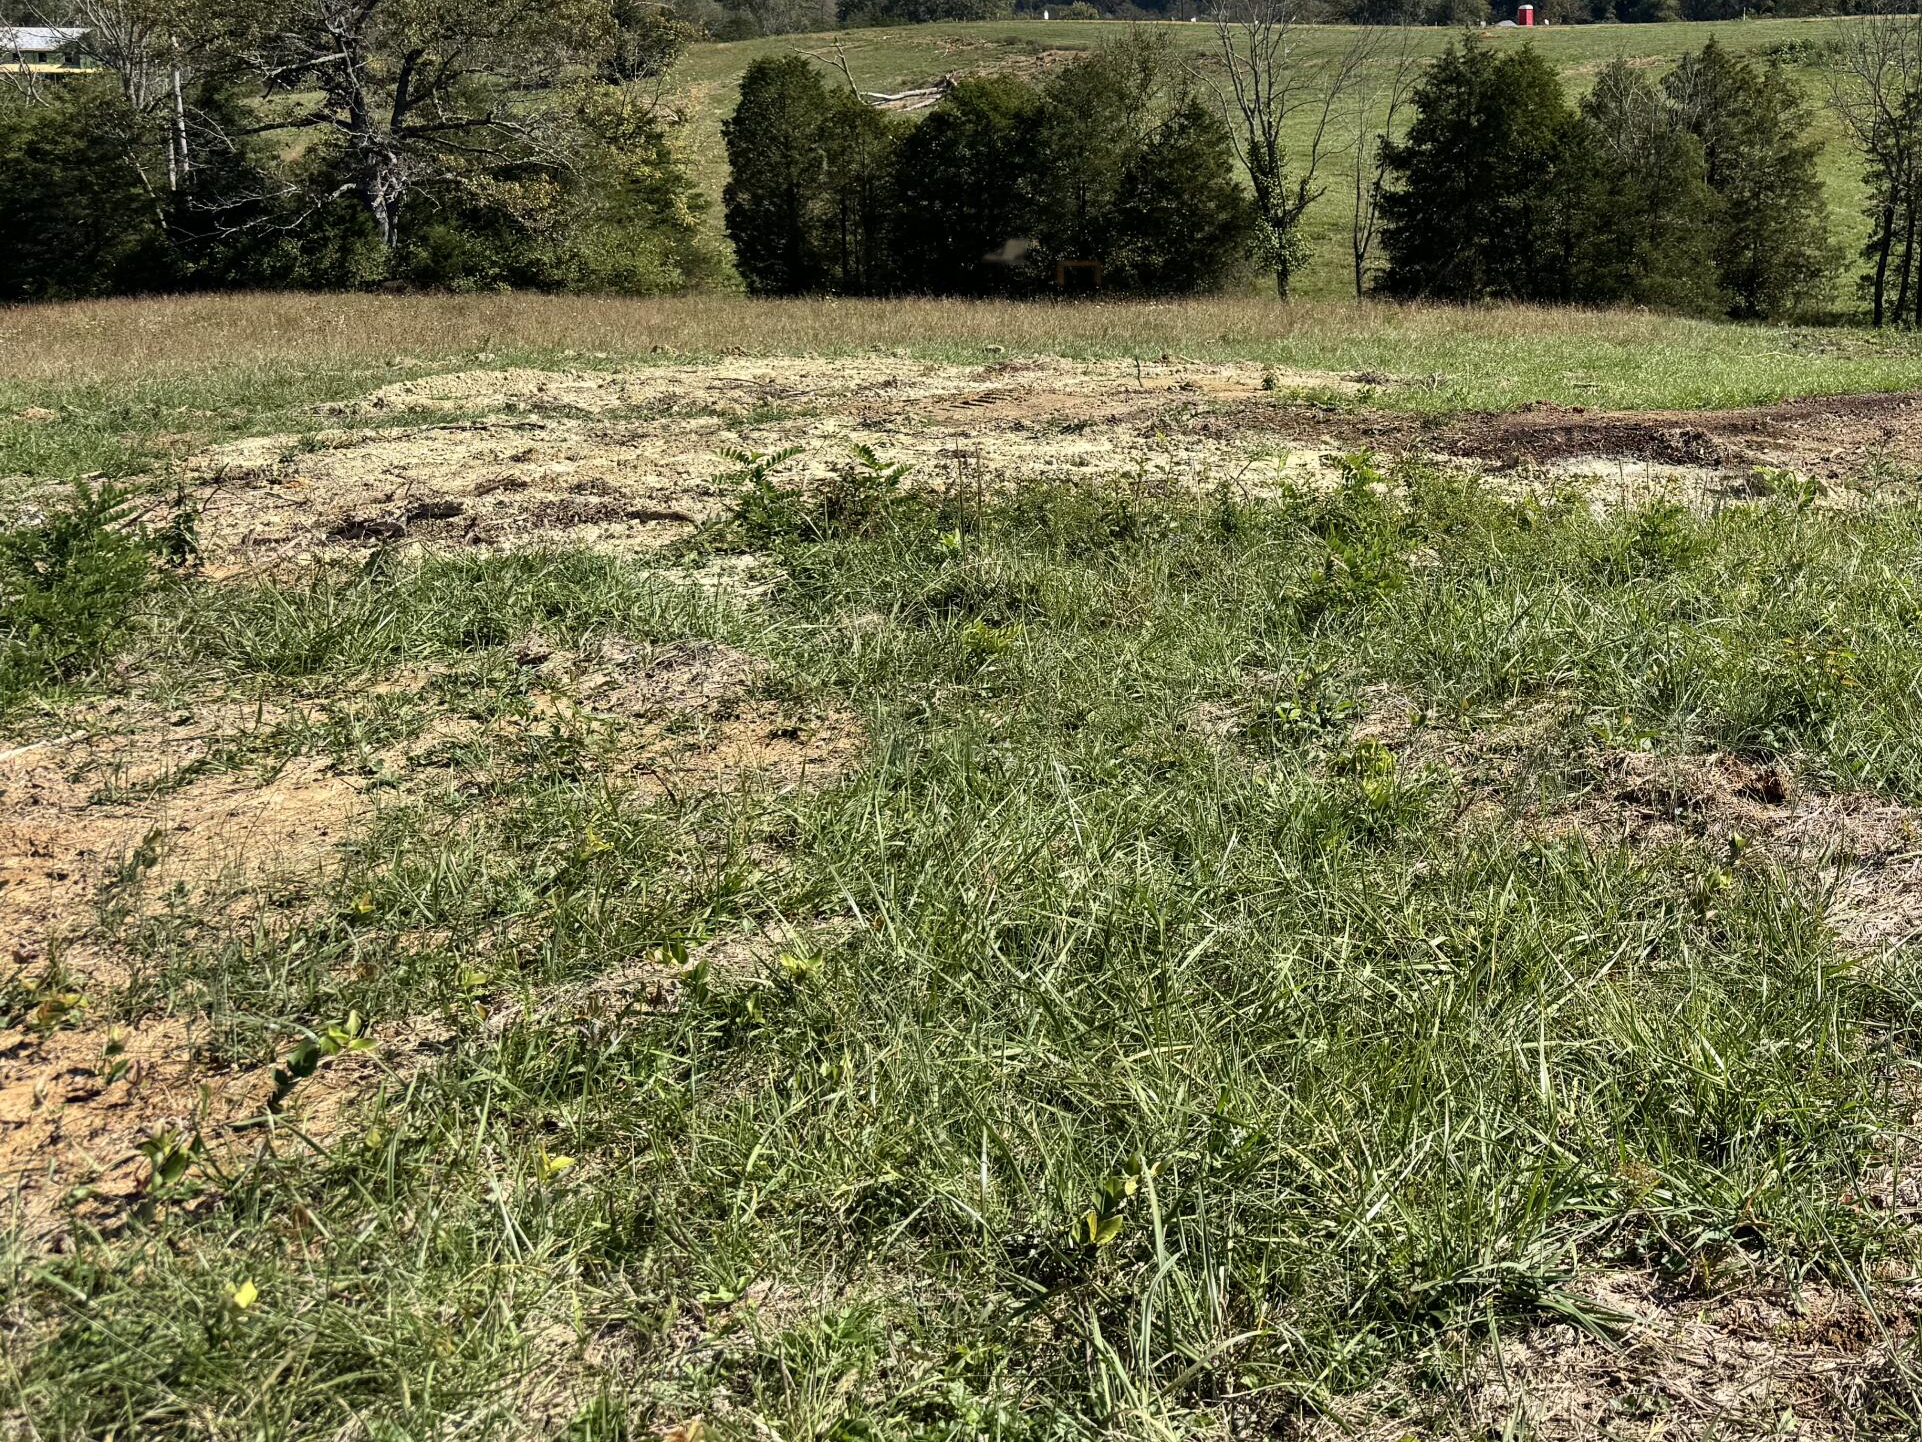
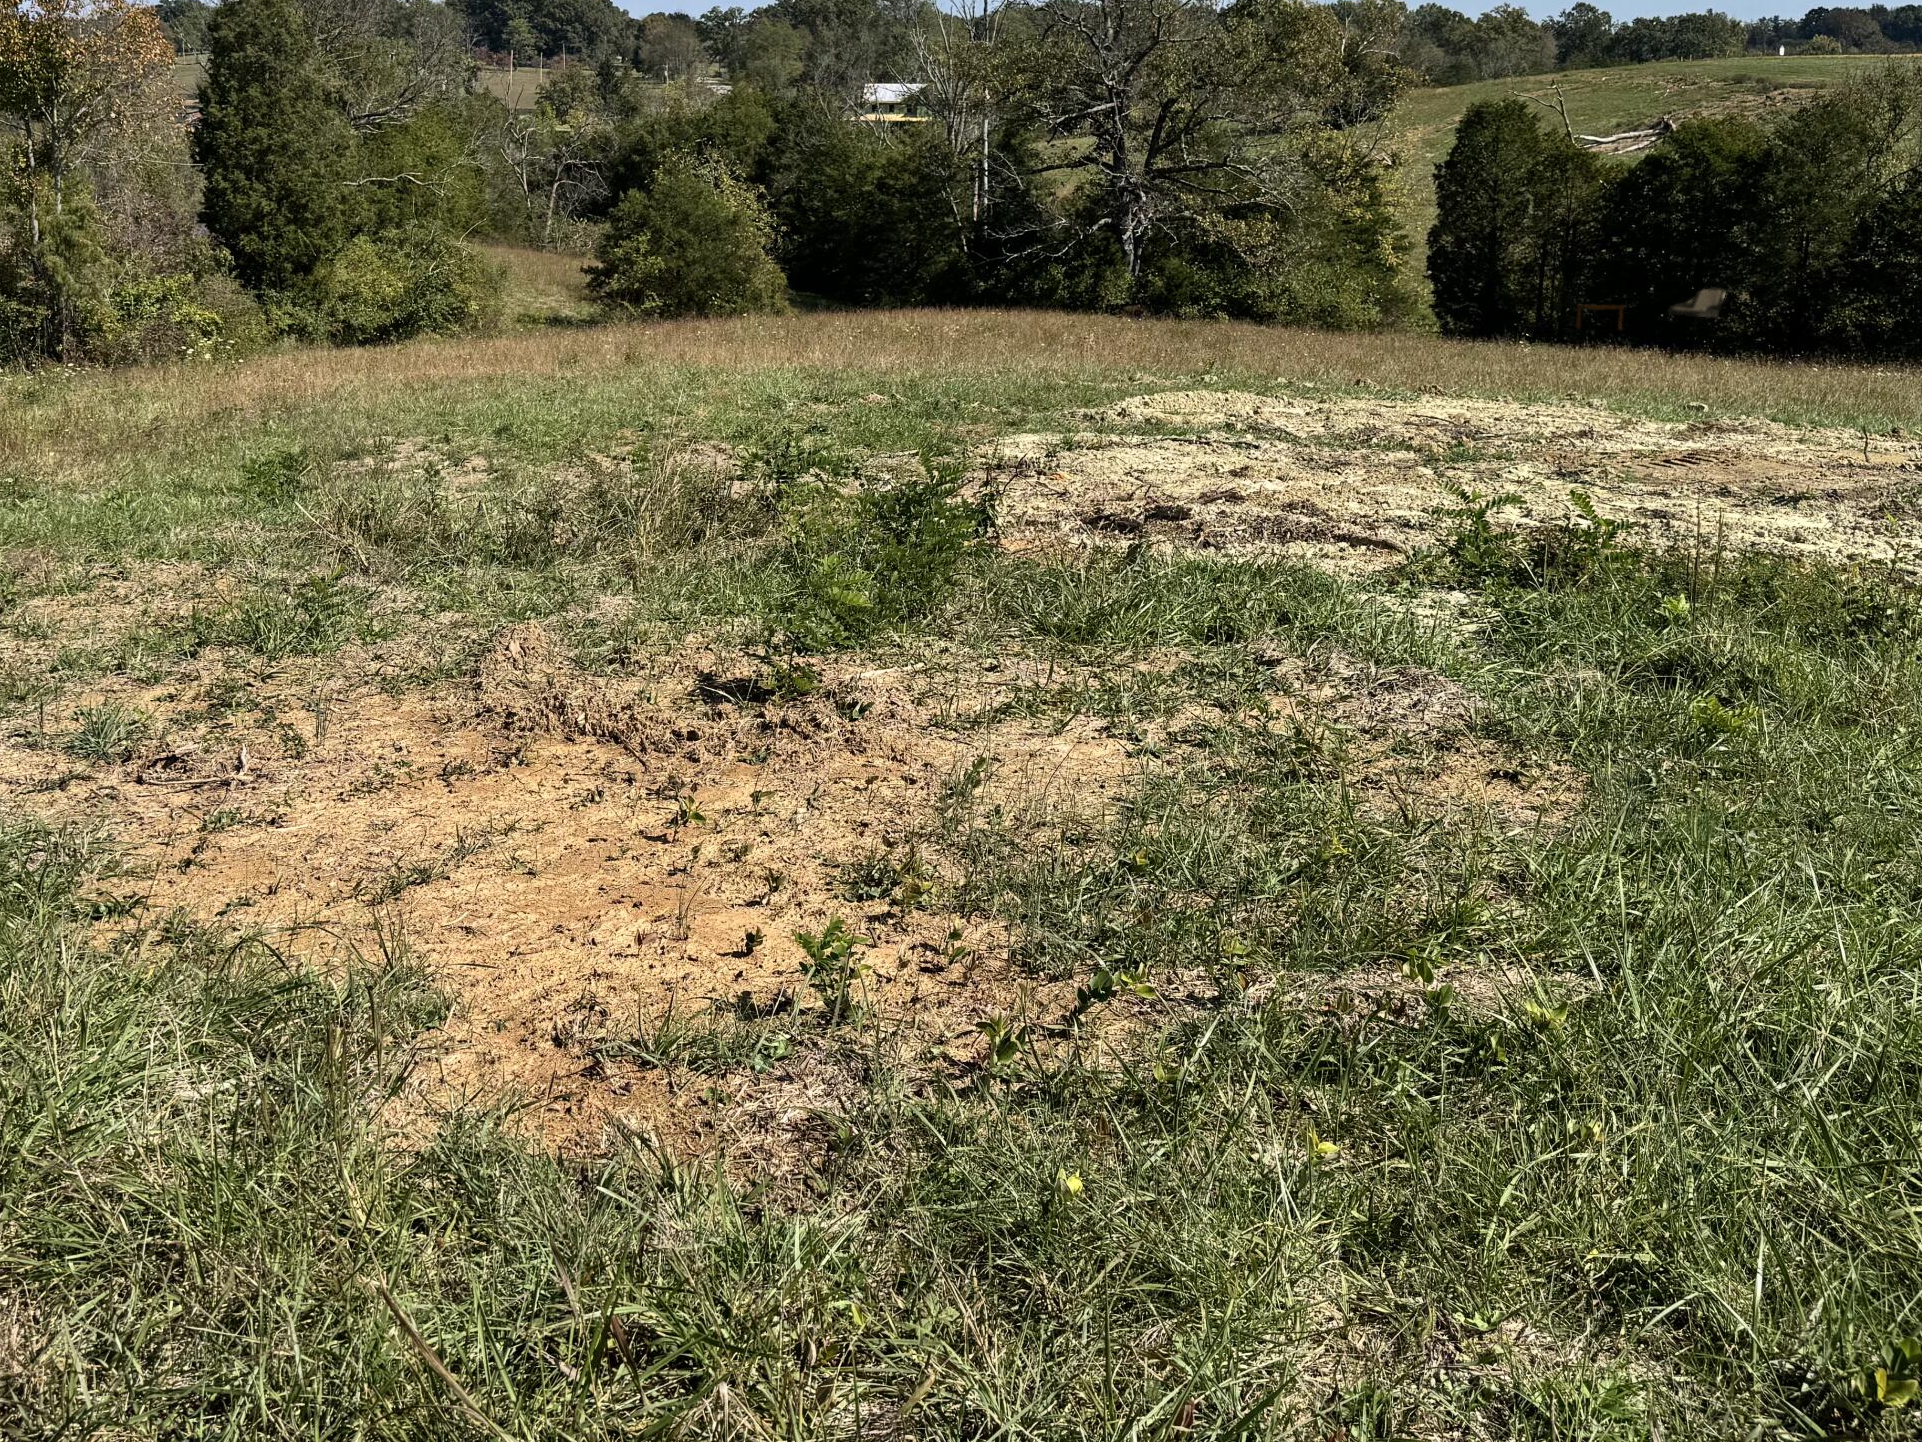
bench: present [1057,261,1101,284] -> present [1576,305,1624,330]

